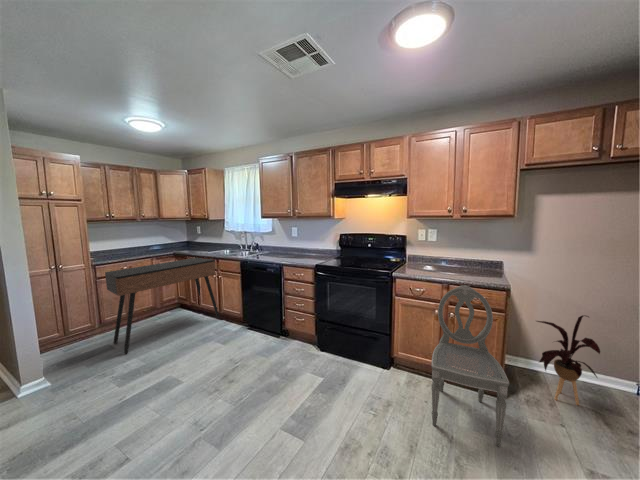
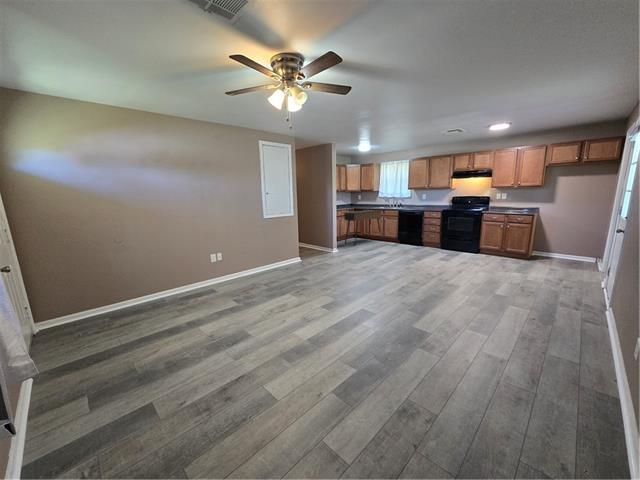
dining chair: present [431,285,509,447] -> none [495,213,525,264]
house plant: present [537,315,600,405] -> none [545,225,573,262]

